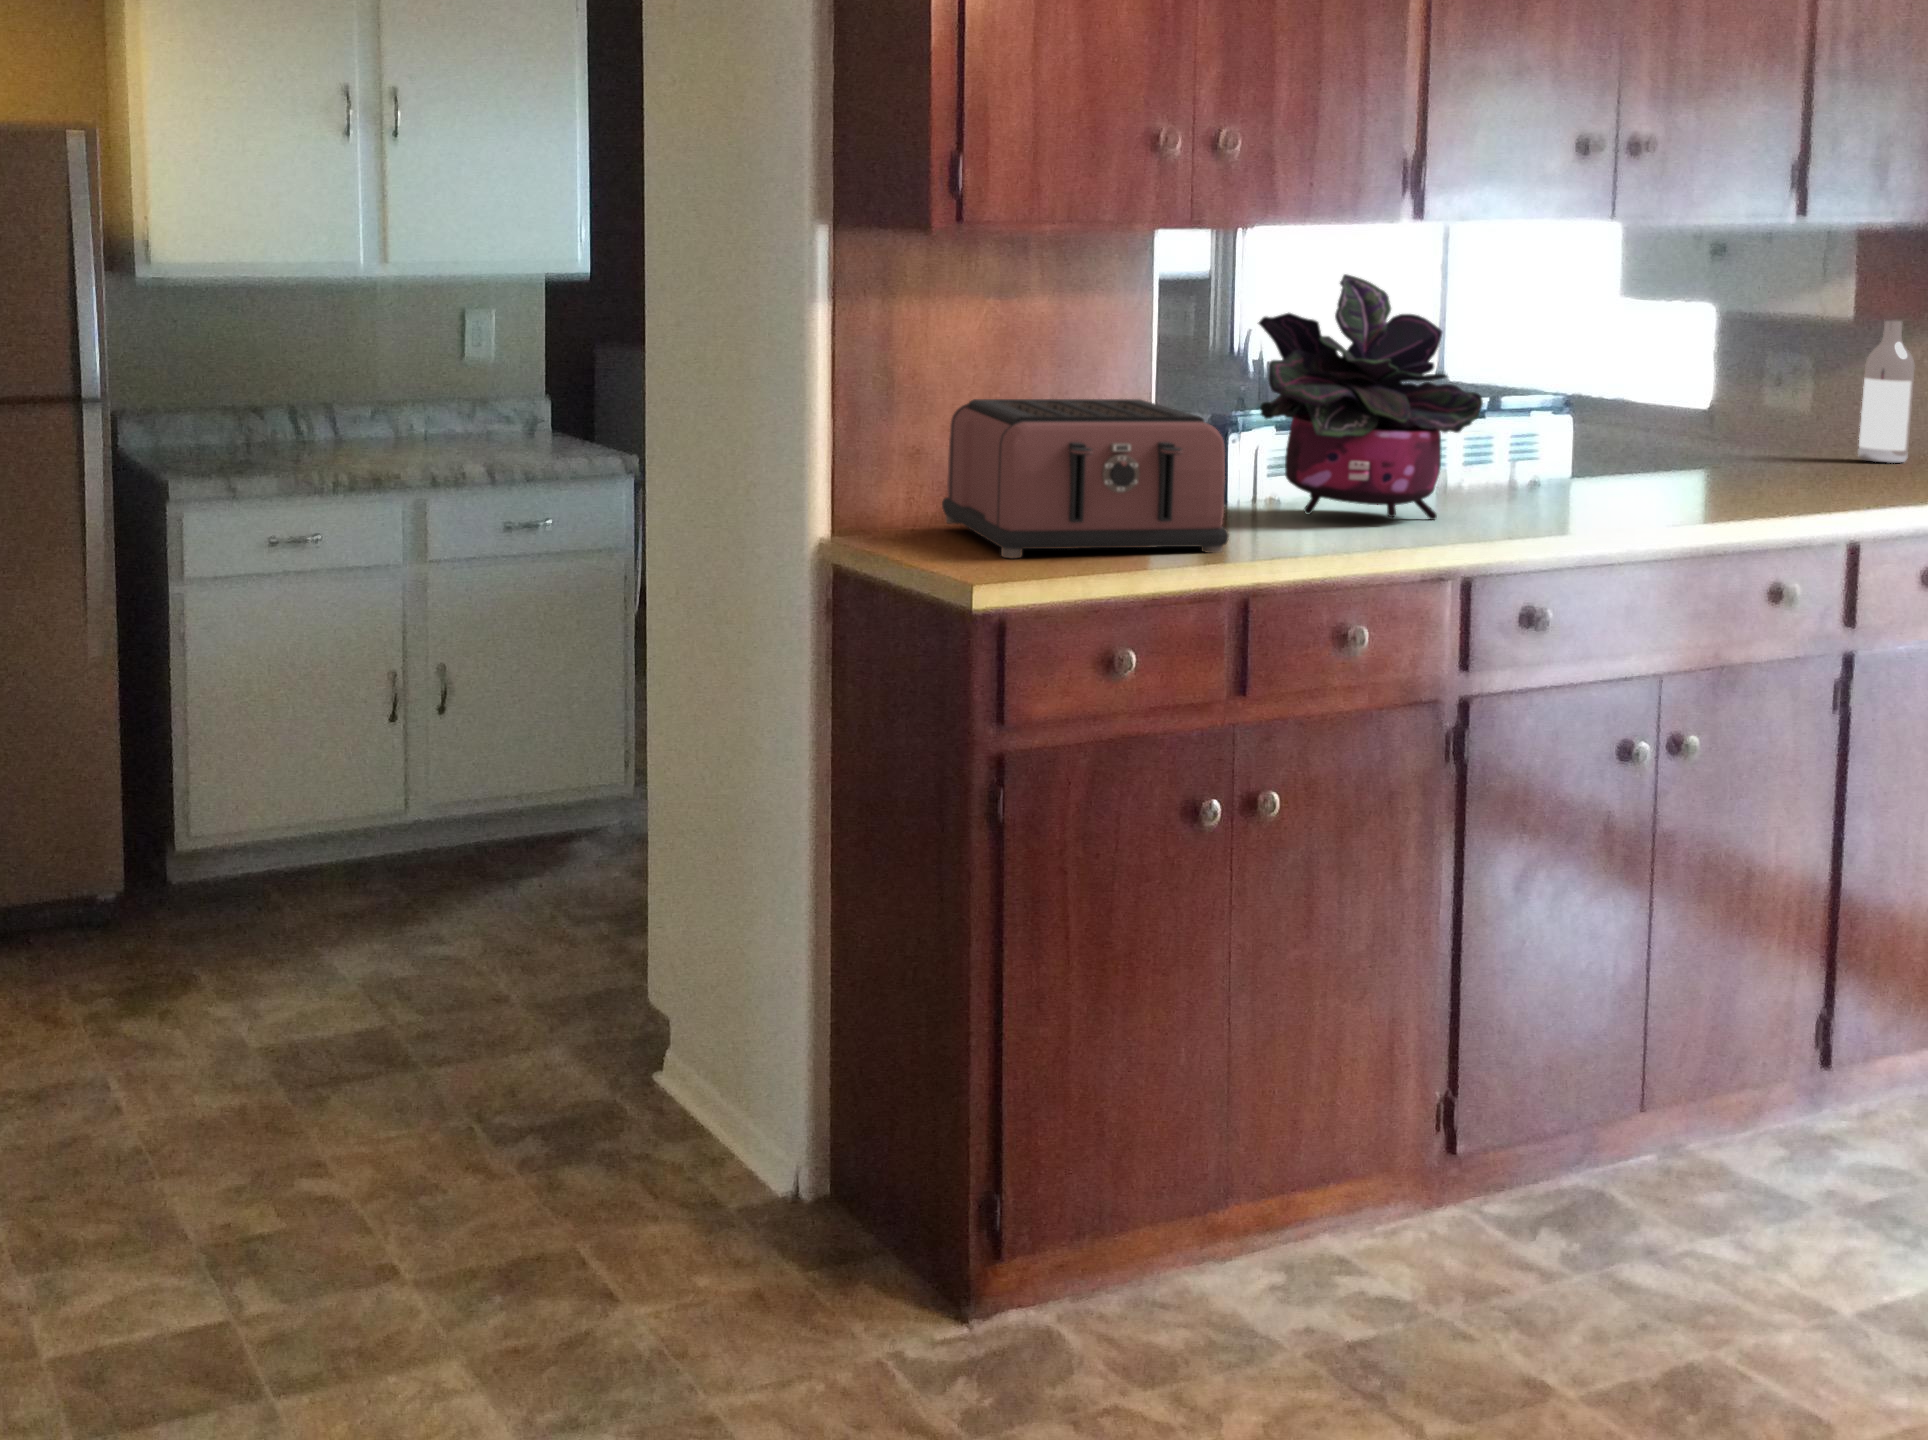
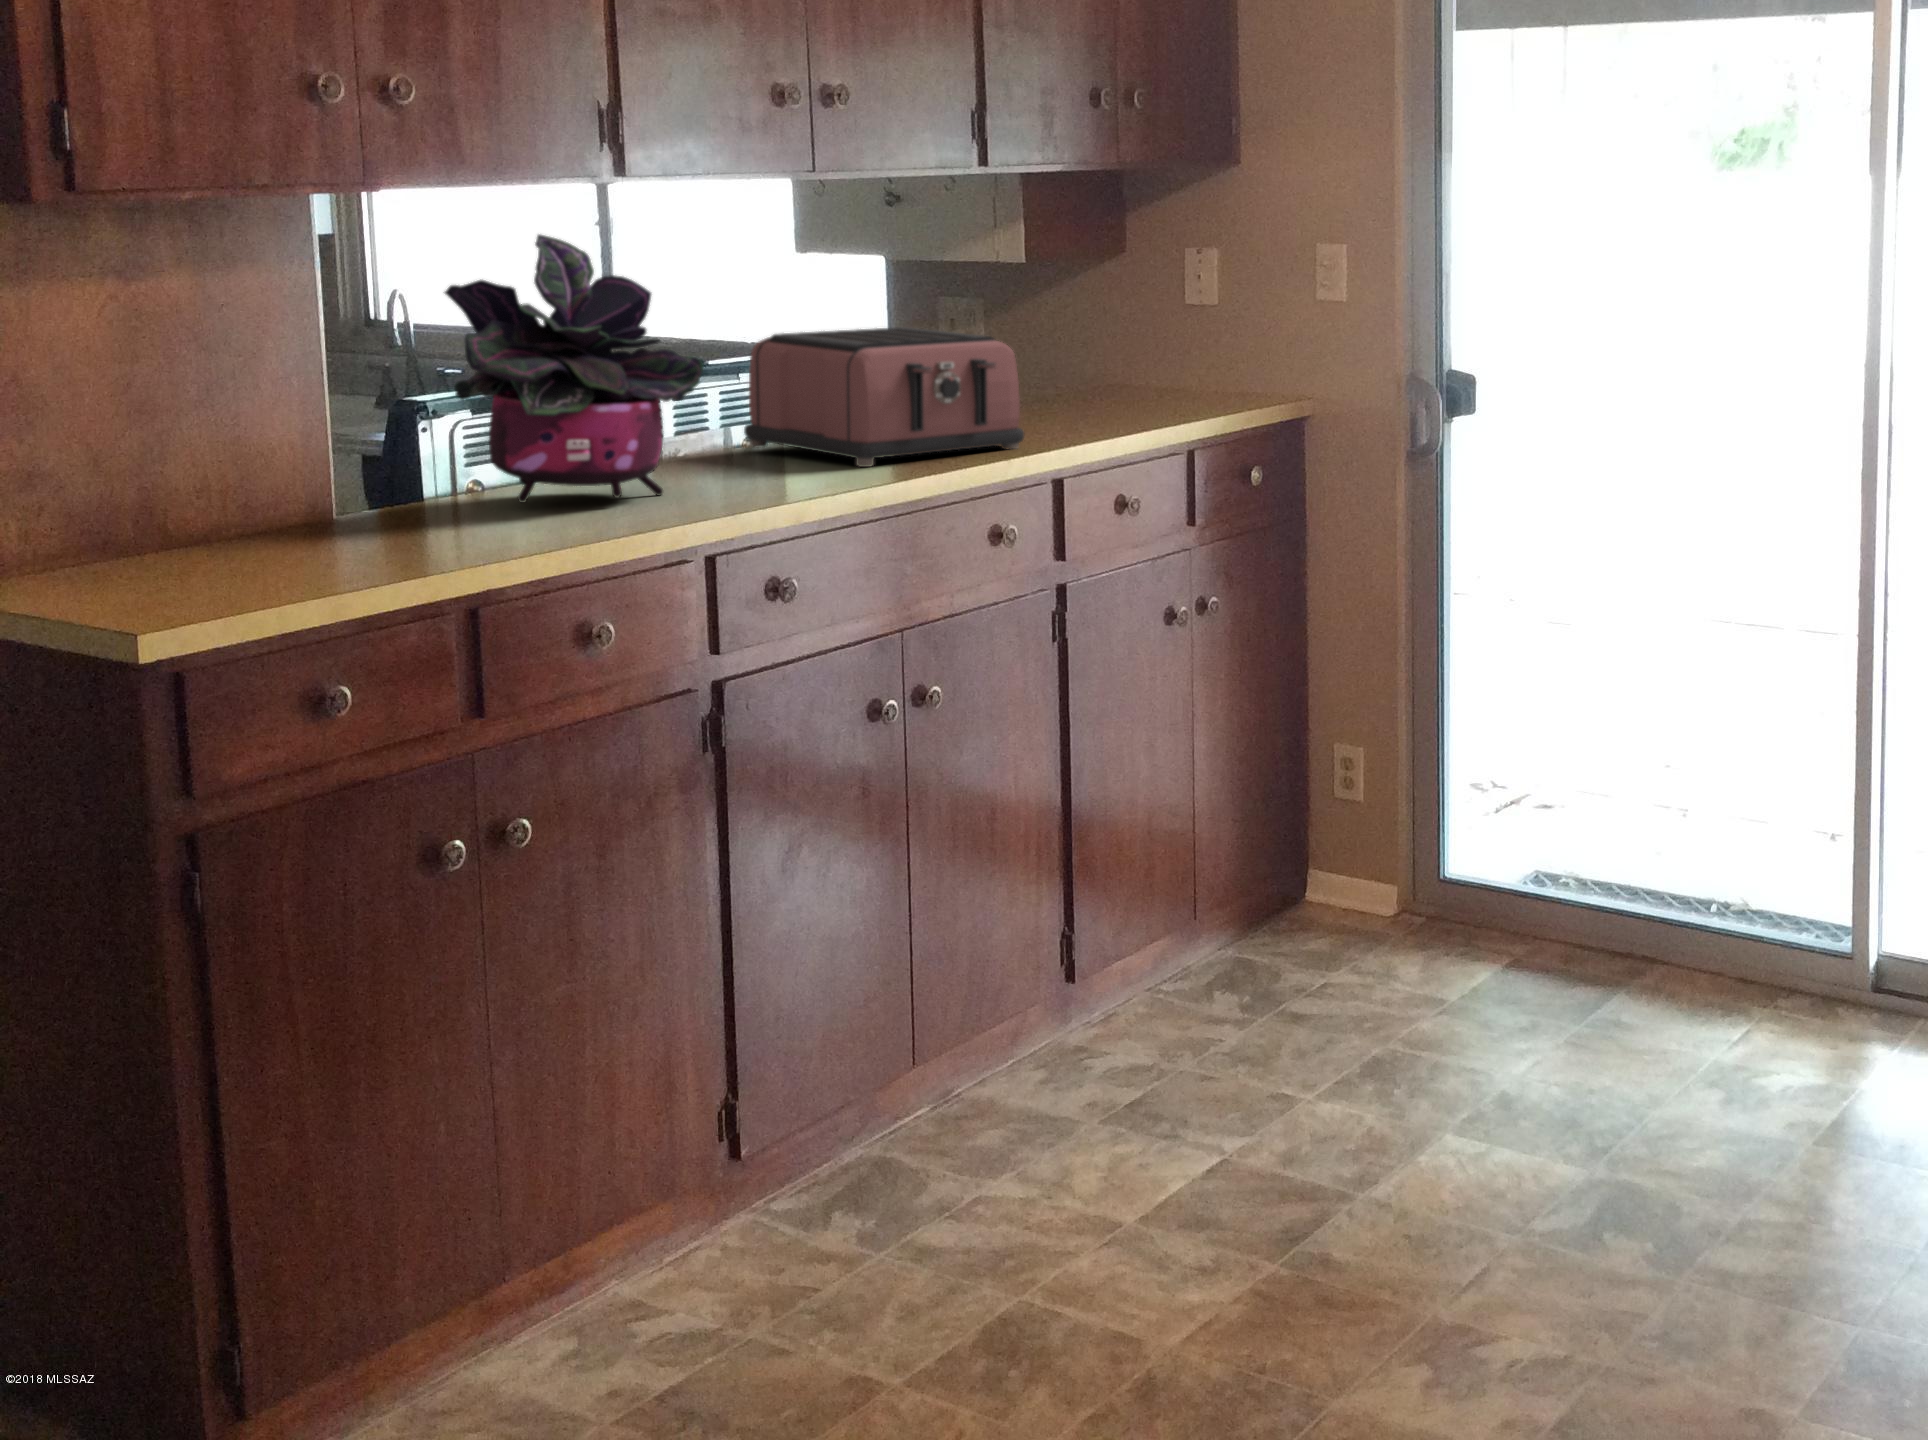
wine bottle: present [1858,321,1915,463] -> none [1035,239,1078,397]
toaster: present [942,399,1229,558] -> present [744,327,1024,467]

